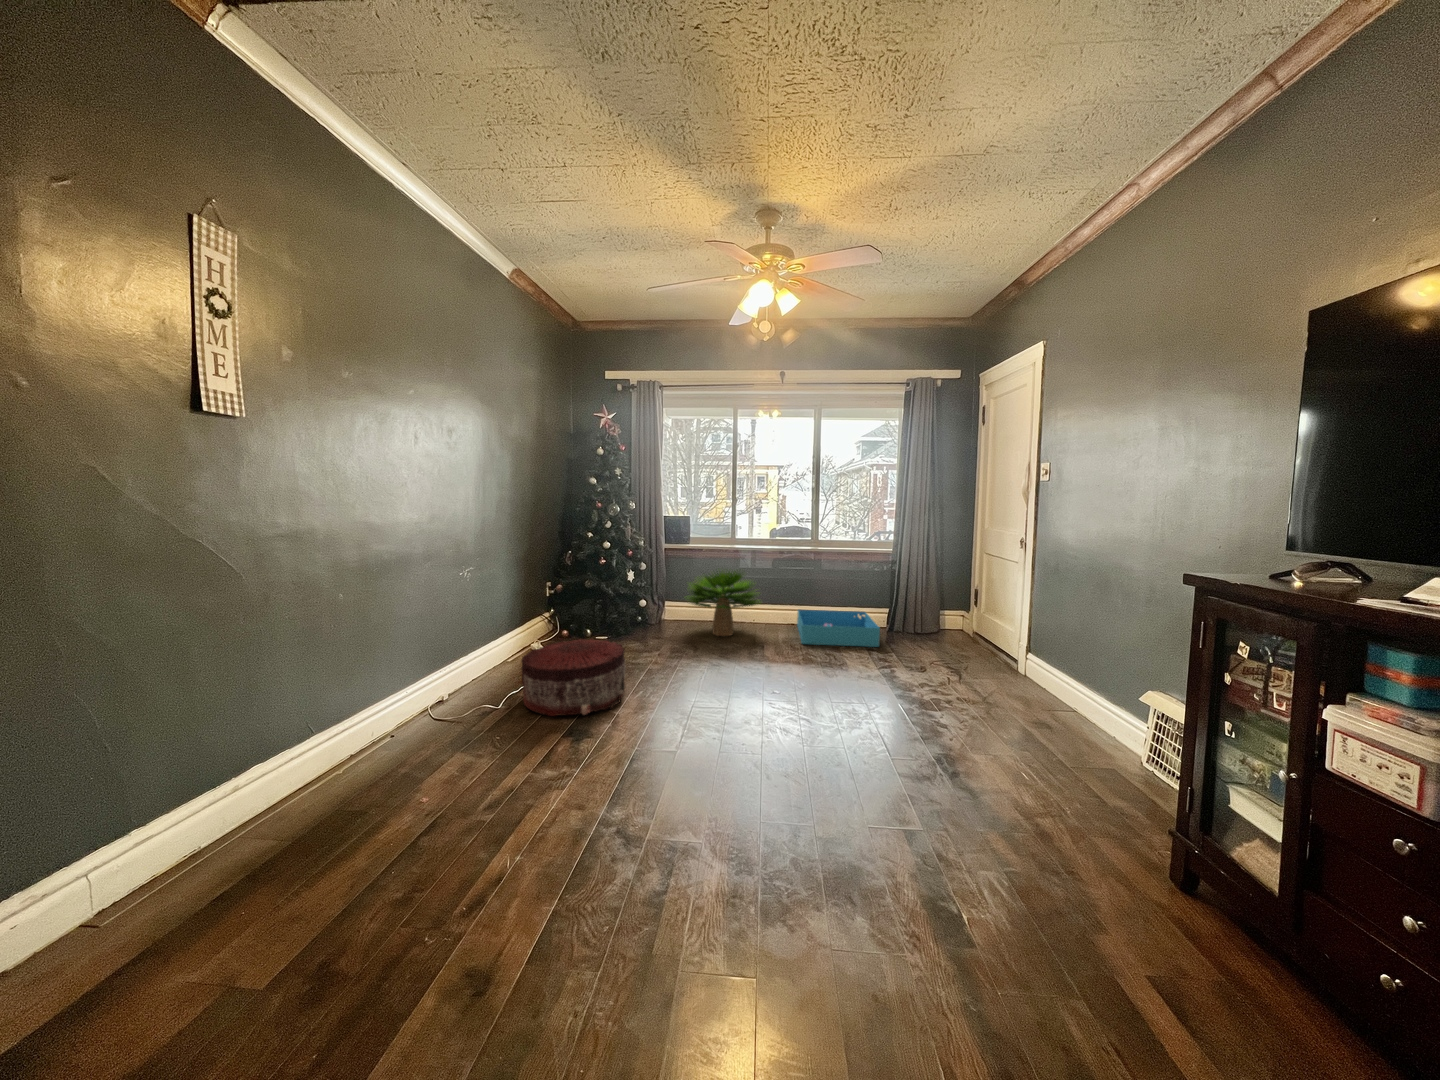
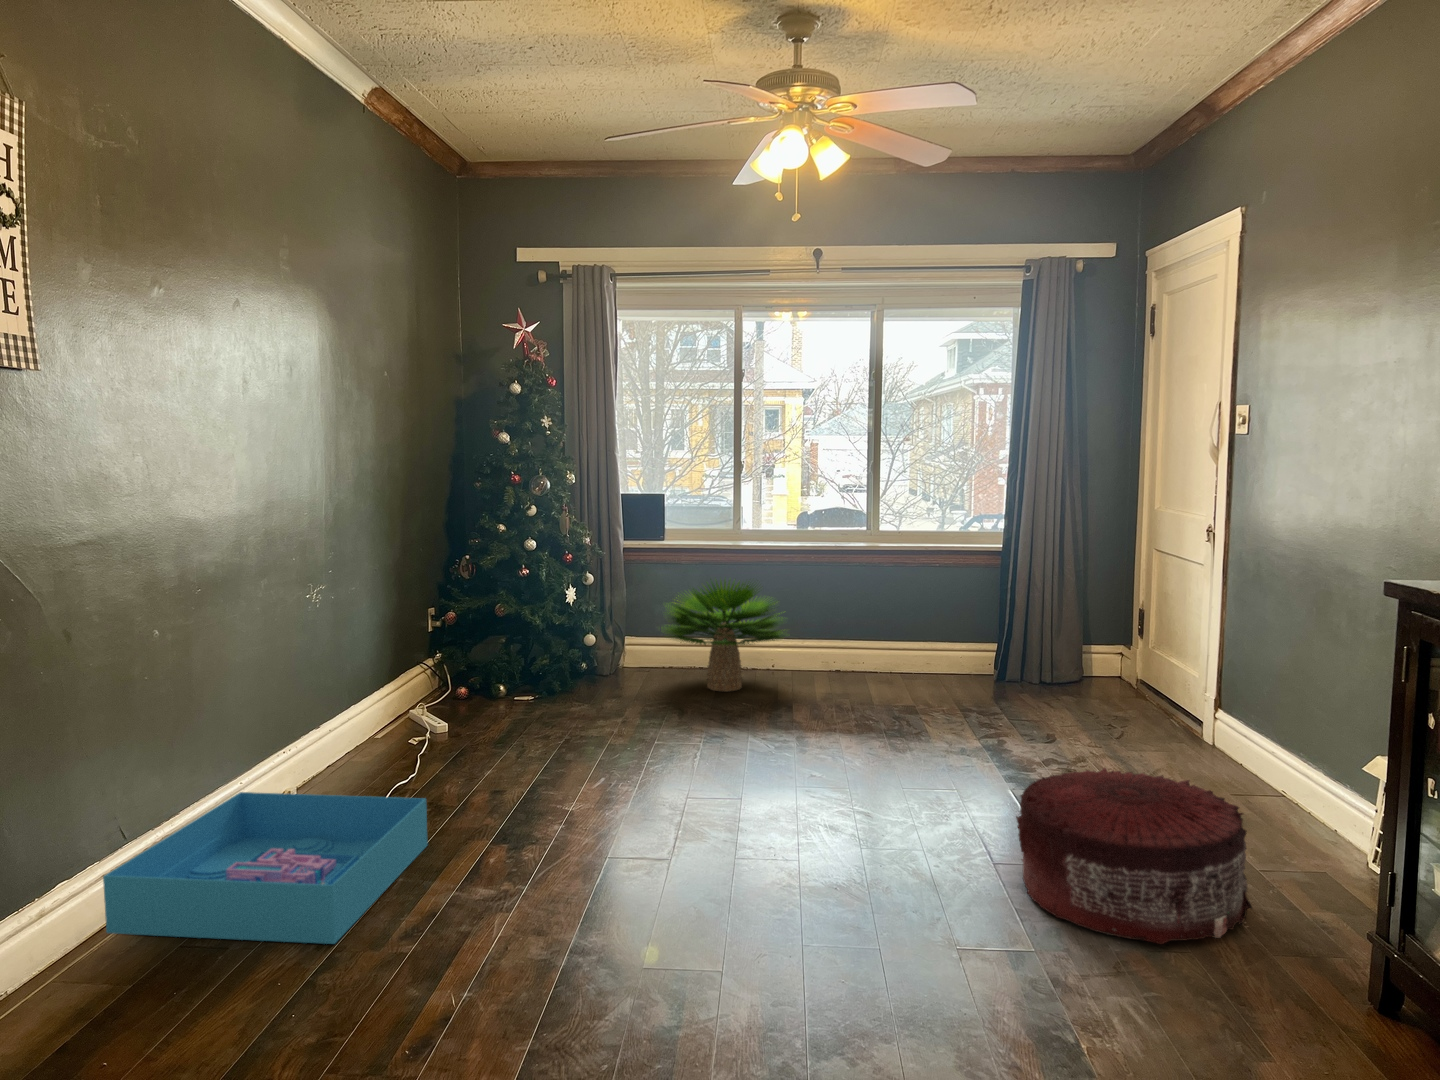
storage bin: present [797,610,880,647] -> present [103,792,428,944]
pouf: present [521,639,626,716] -> present [1016,767,1252,944]

